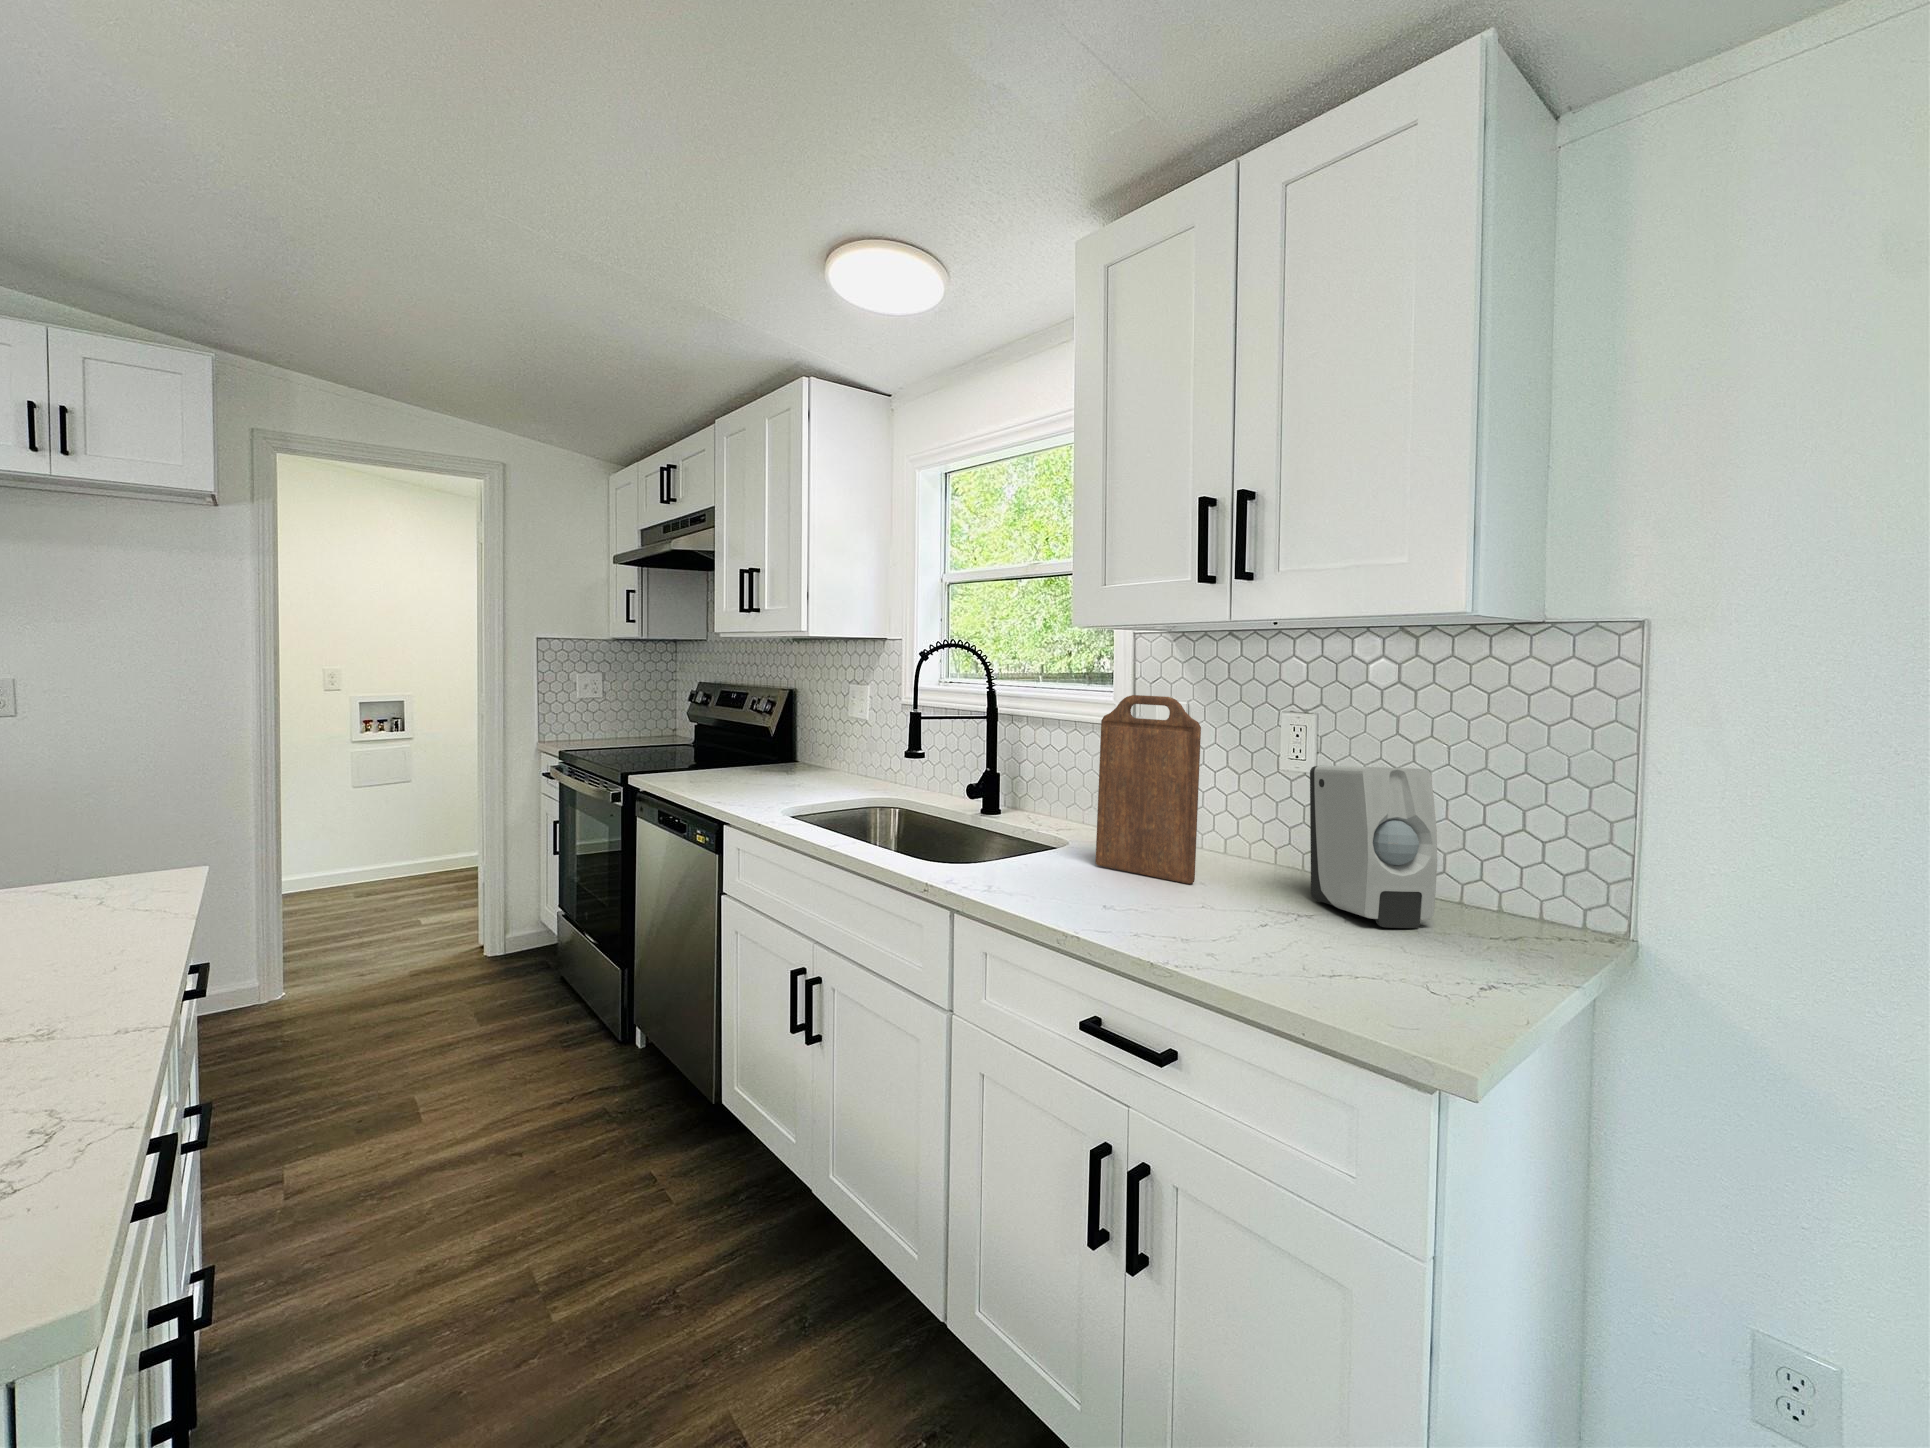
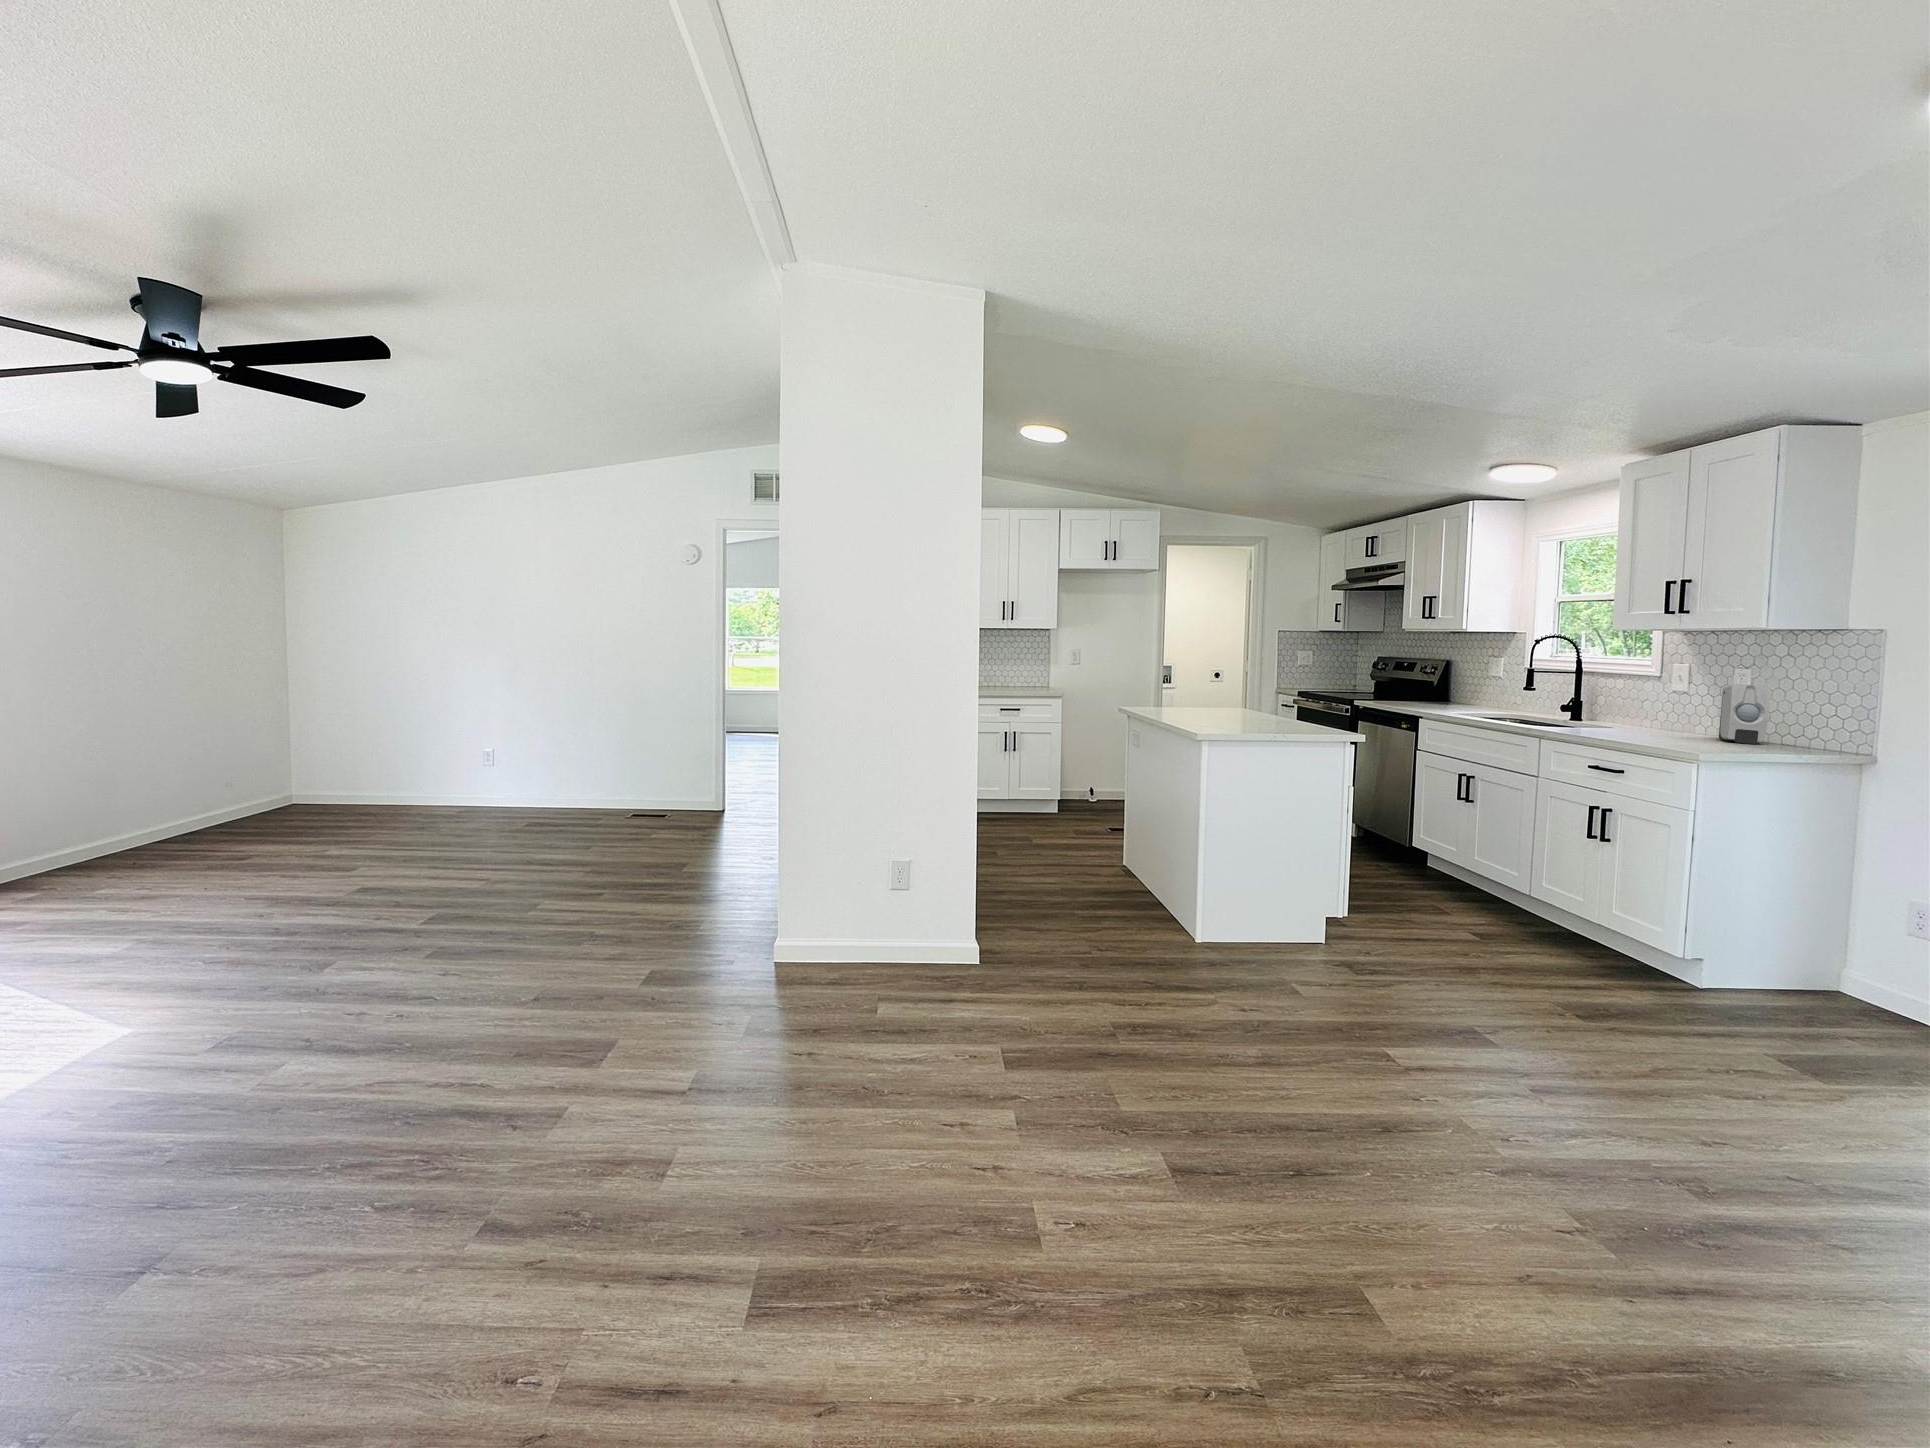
cutting board: present [1096,695,1201,884] -> none [1619,658,1672,734]

